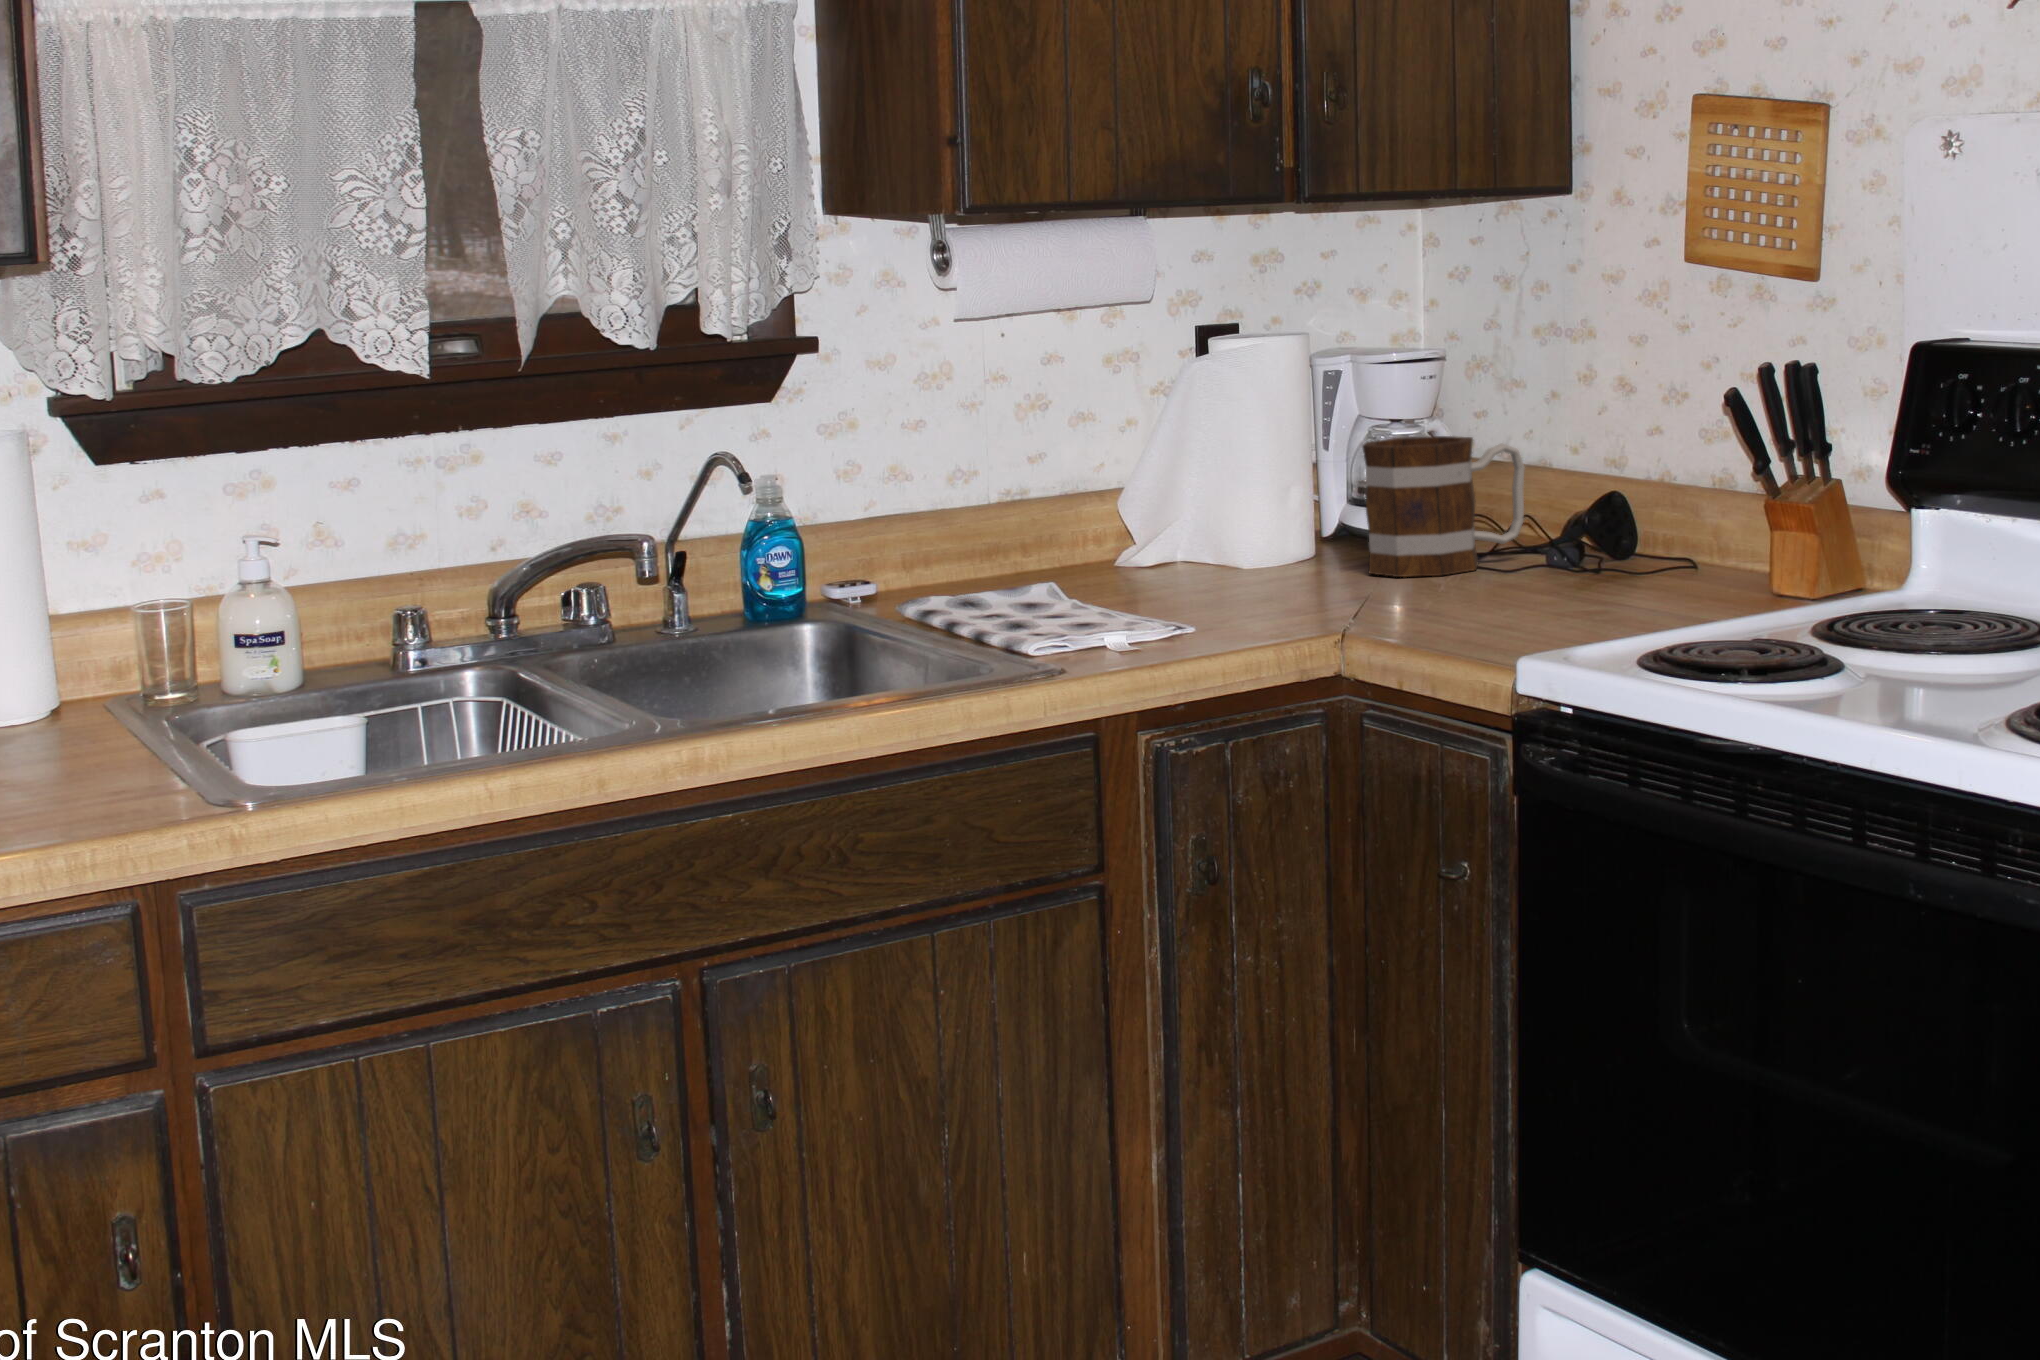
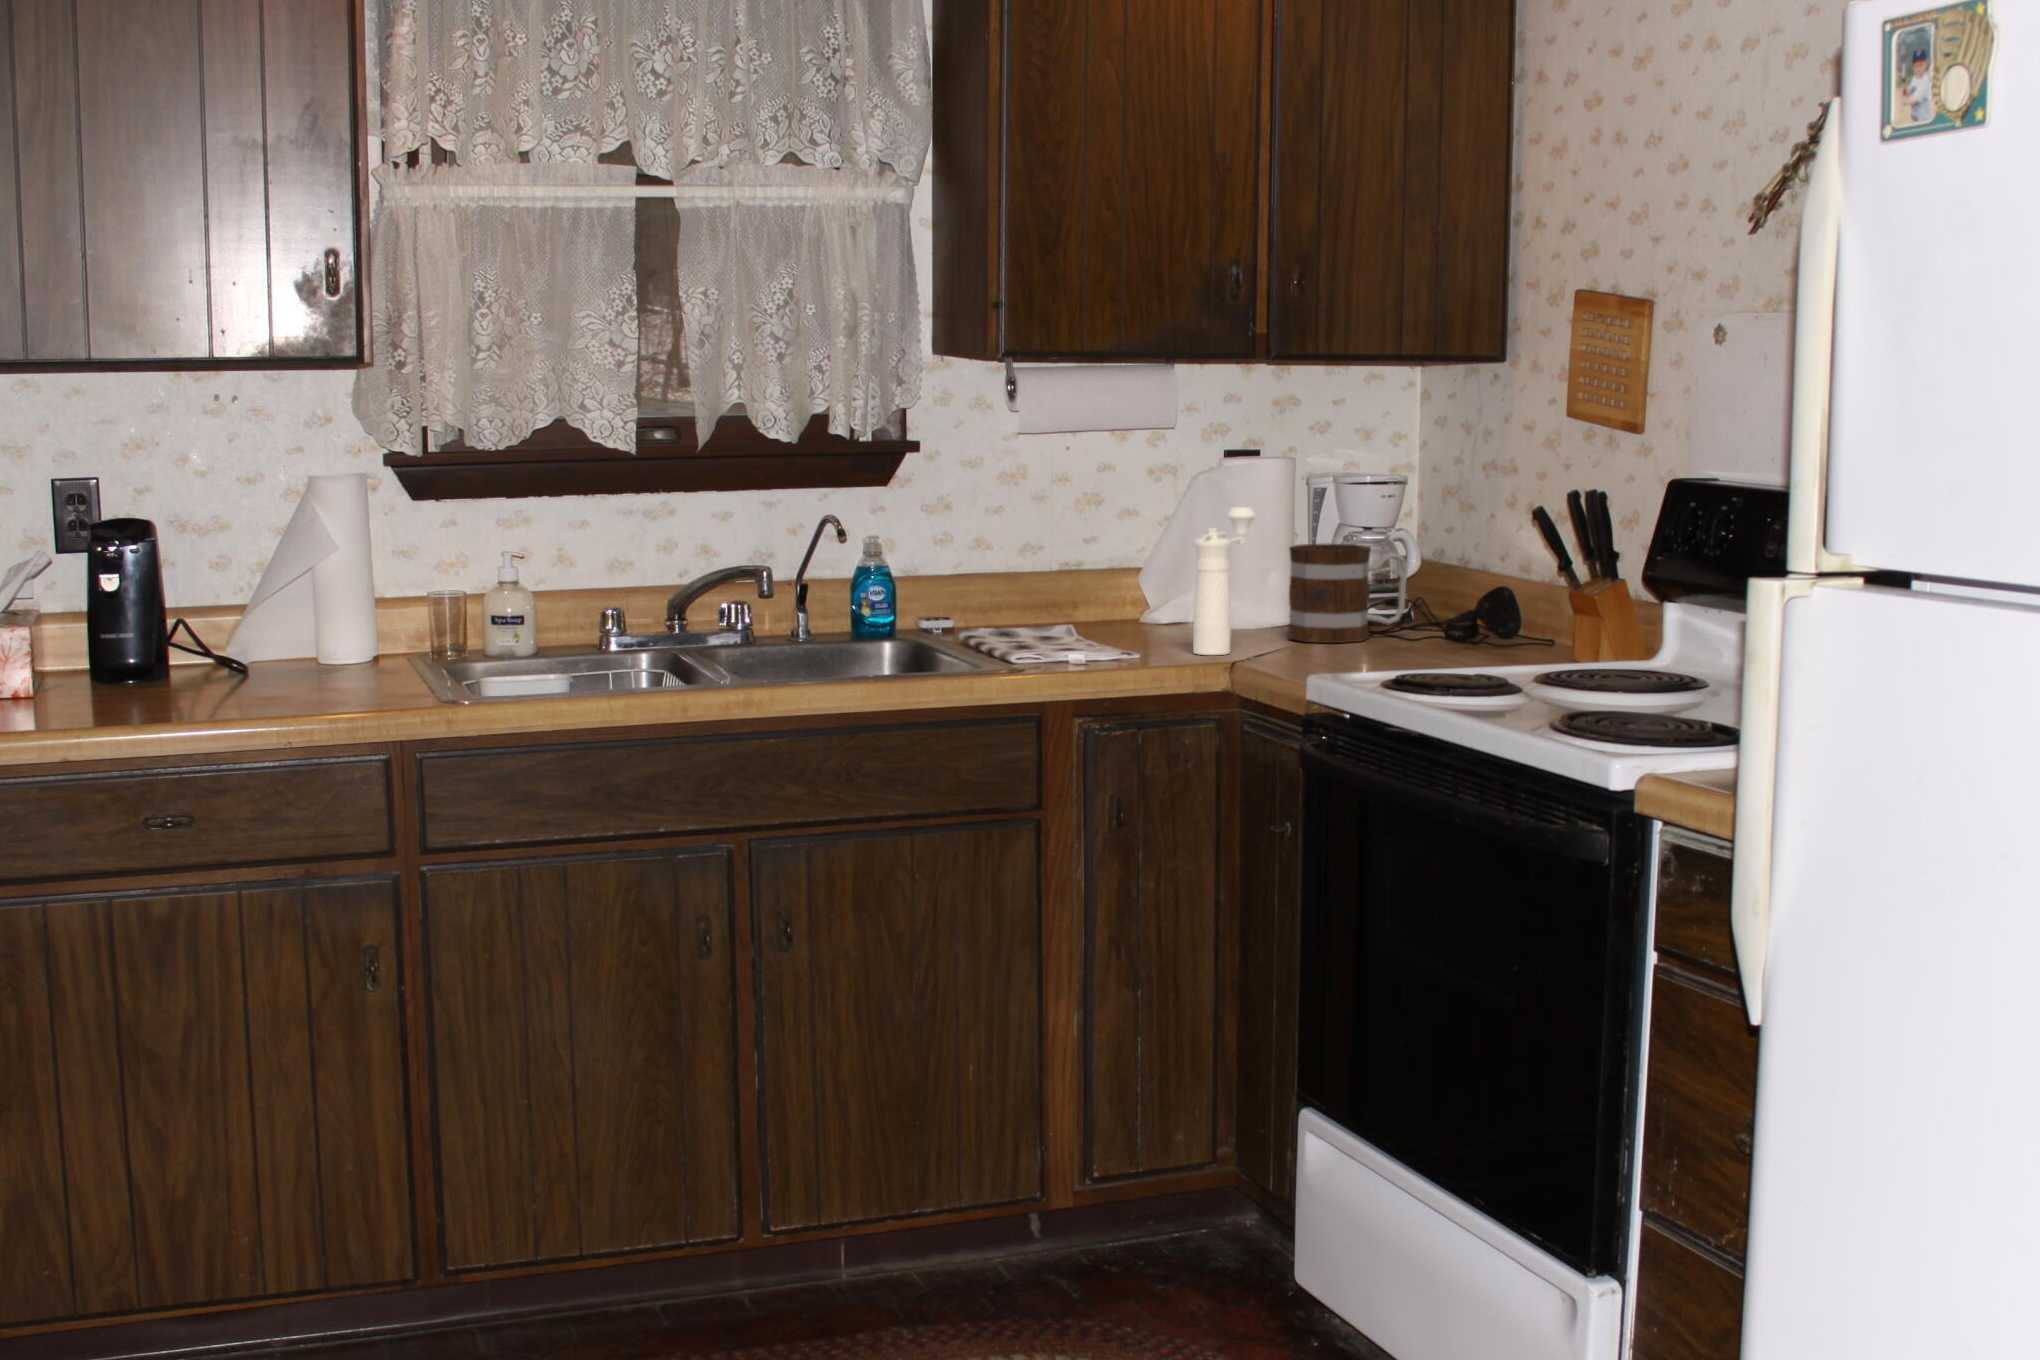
pepper mill: none [1254,393,1325,607] -> present [1193,507,1255,655]

